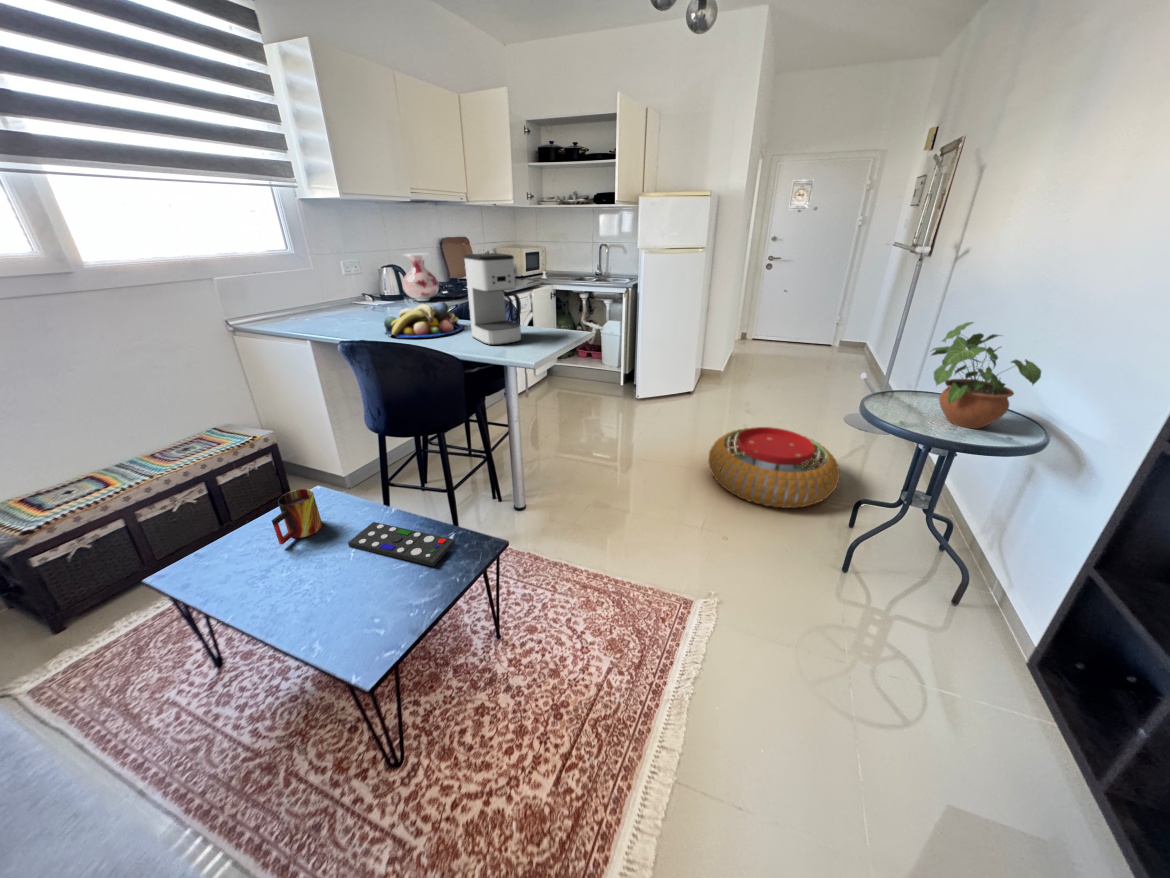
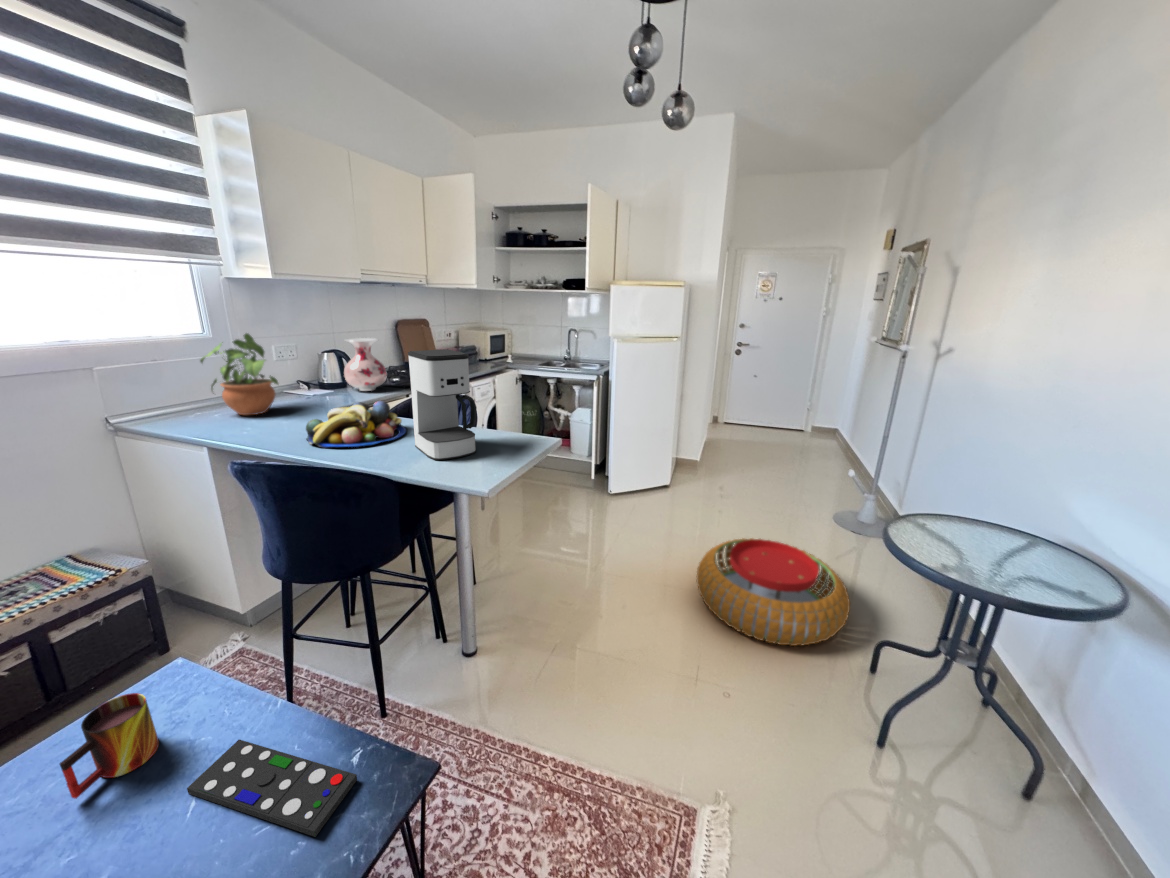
potted plant: present [932,322,1041,429] -> present [200,333,278,415]

